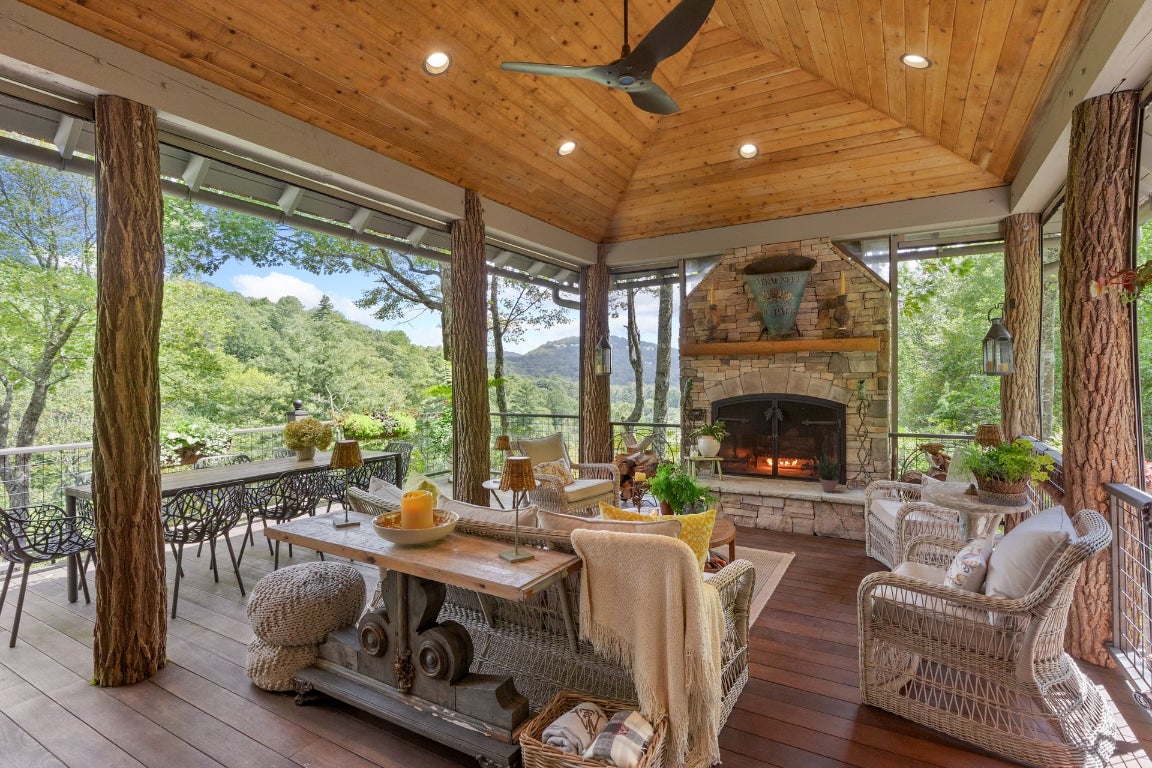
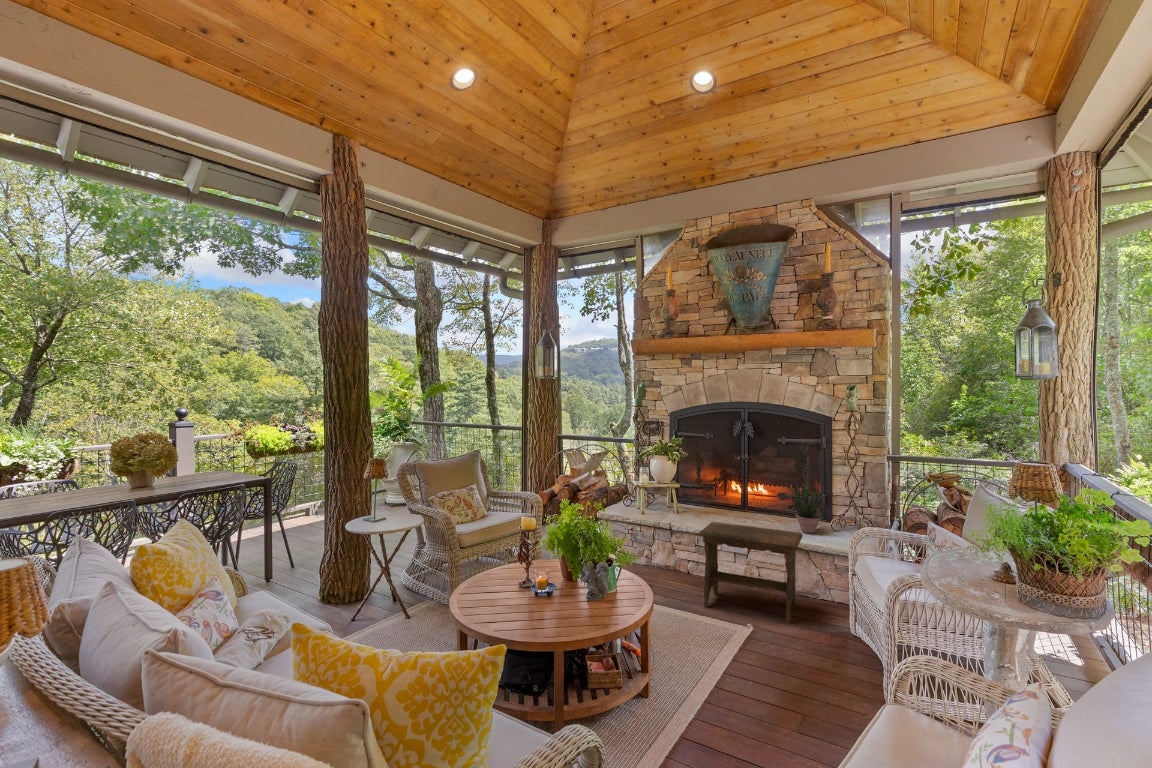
footstool: none [751,483,828,553] -> present [698,522,803,623]

